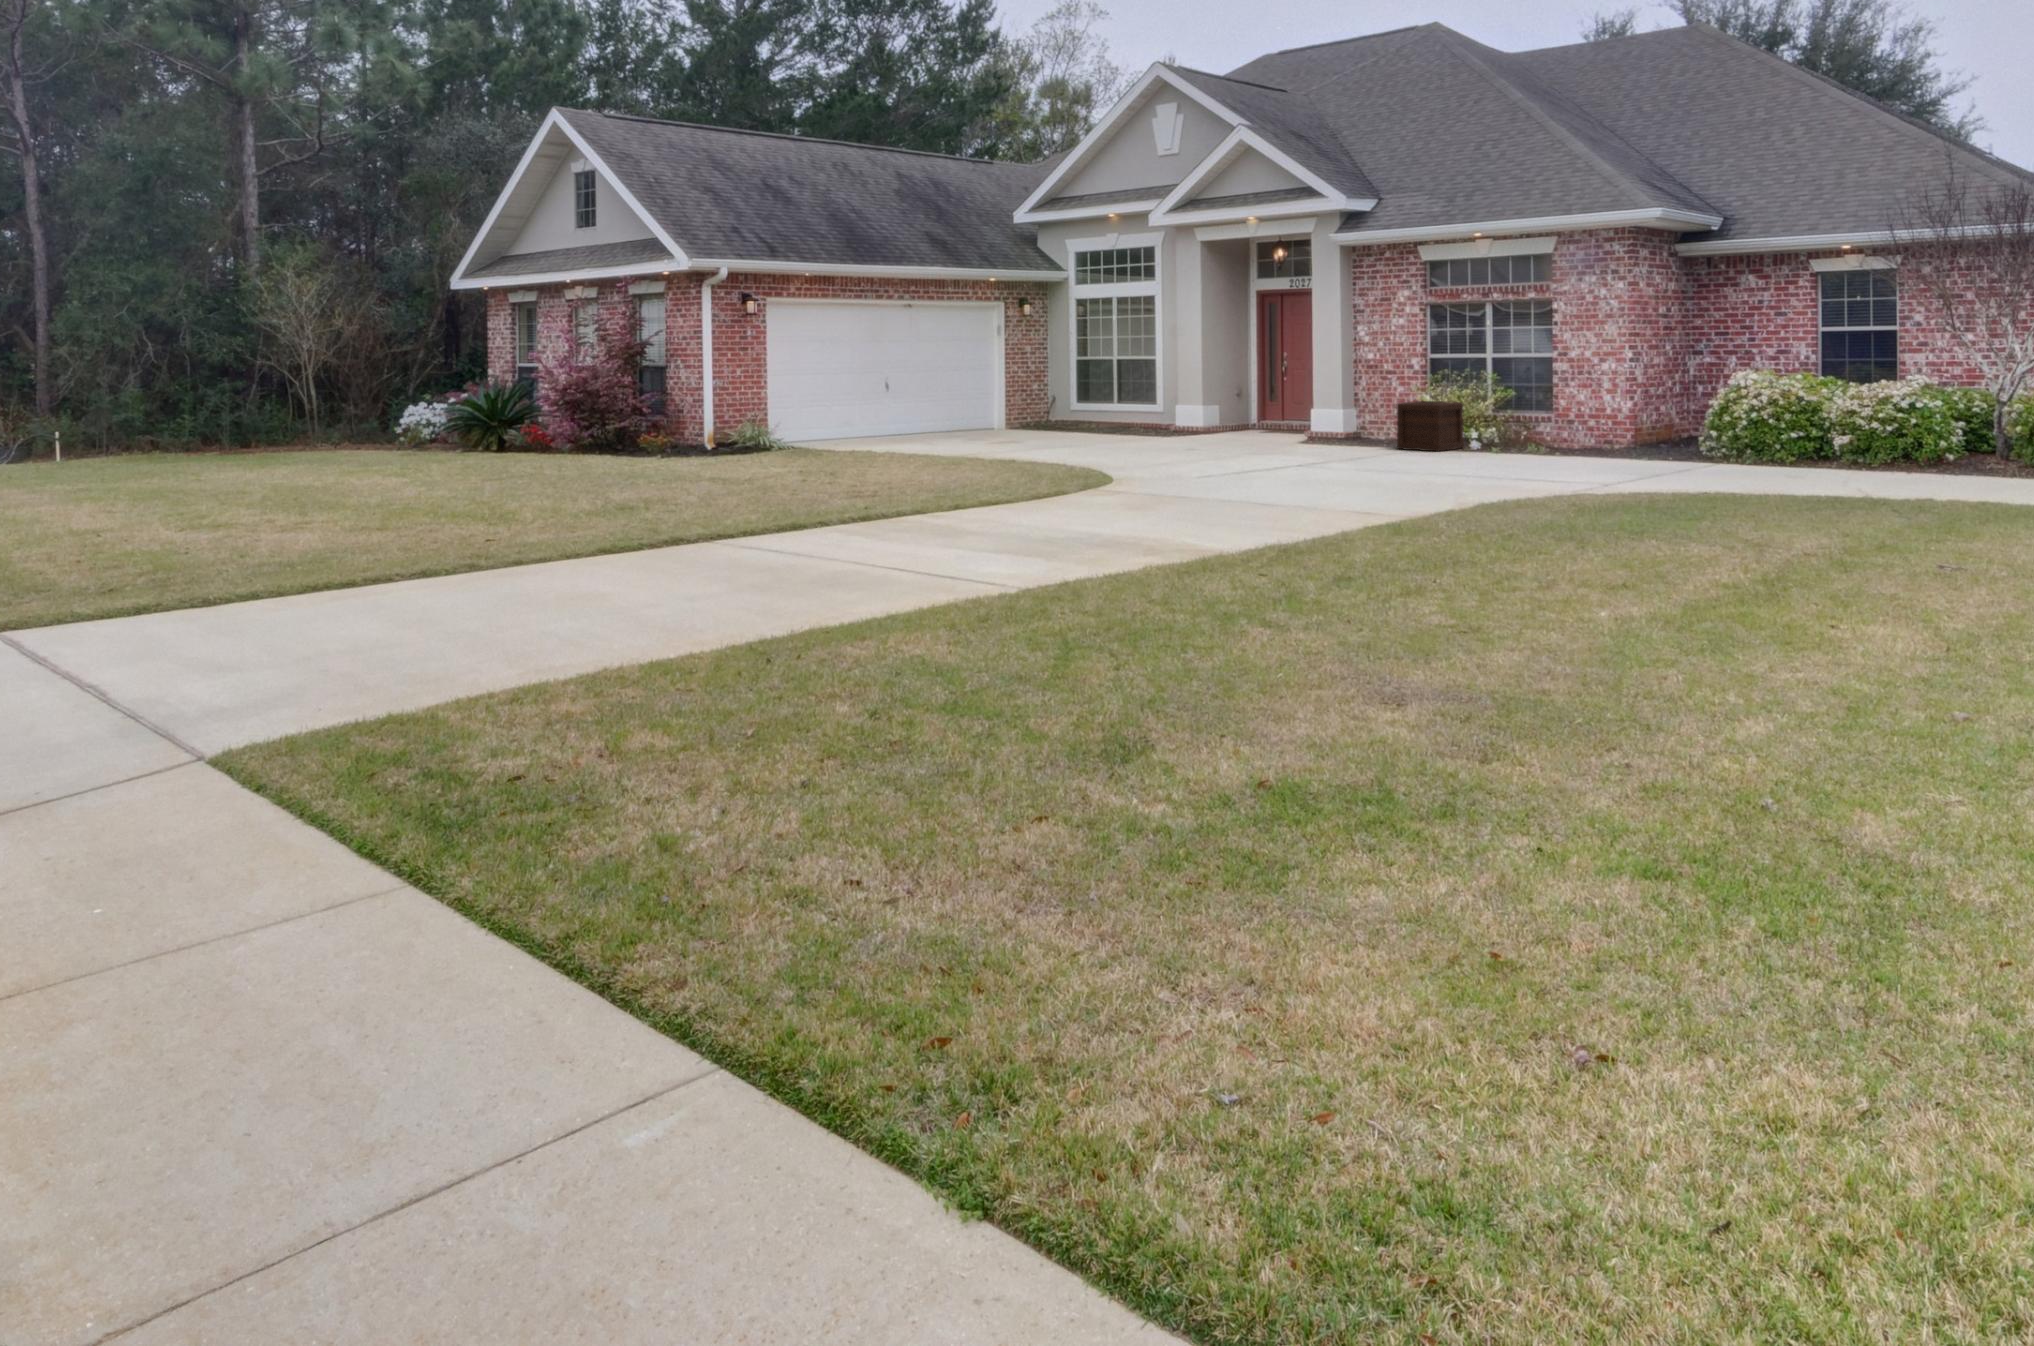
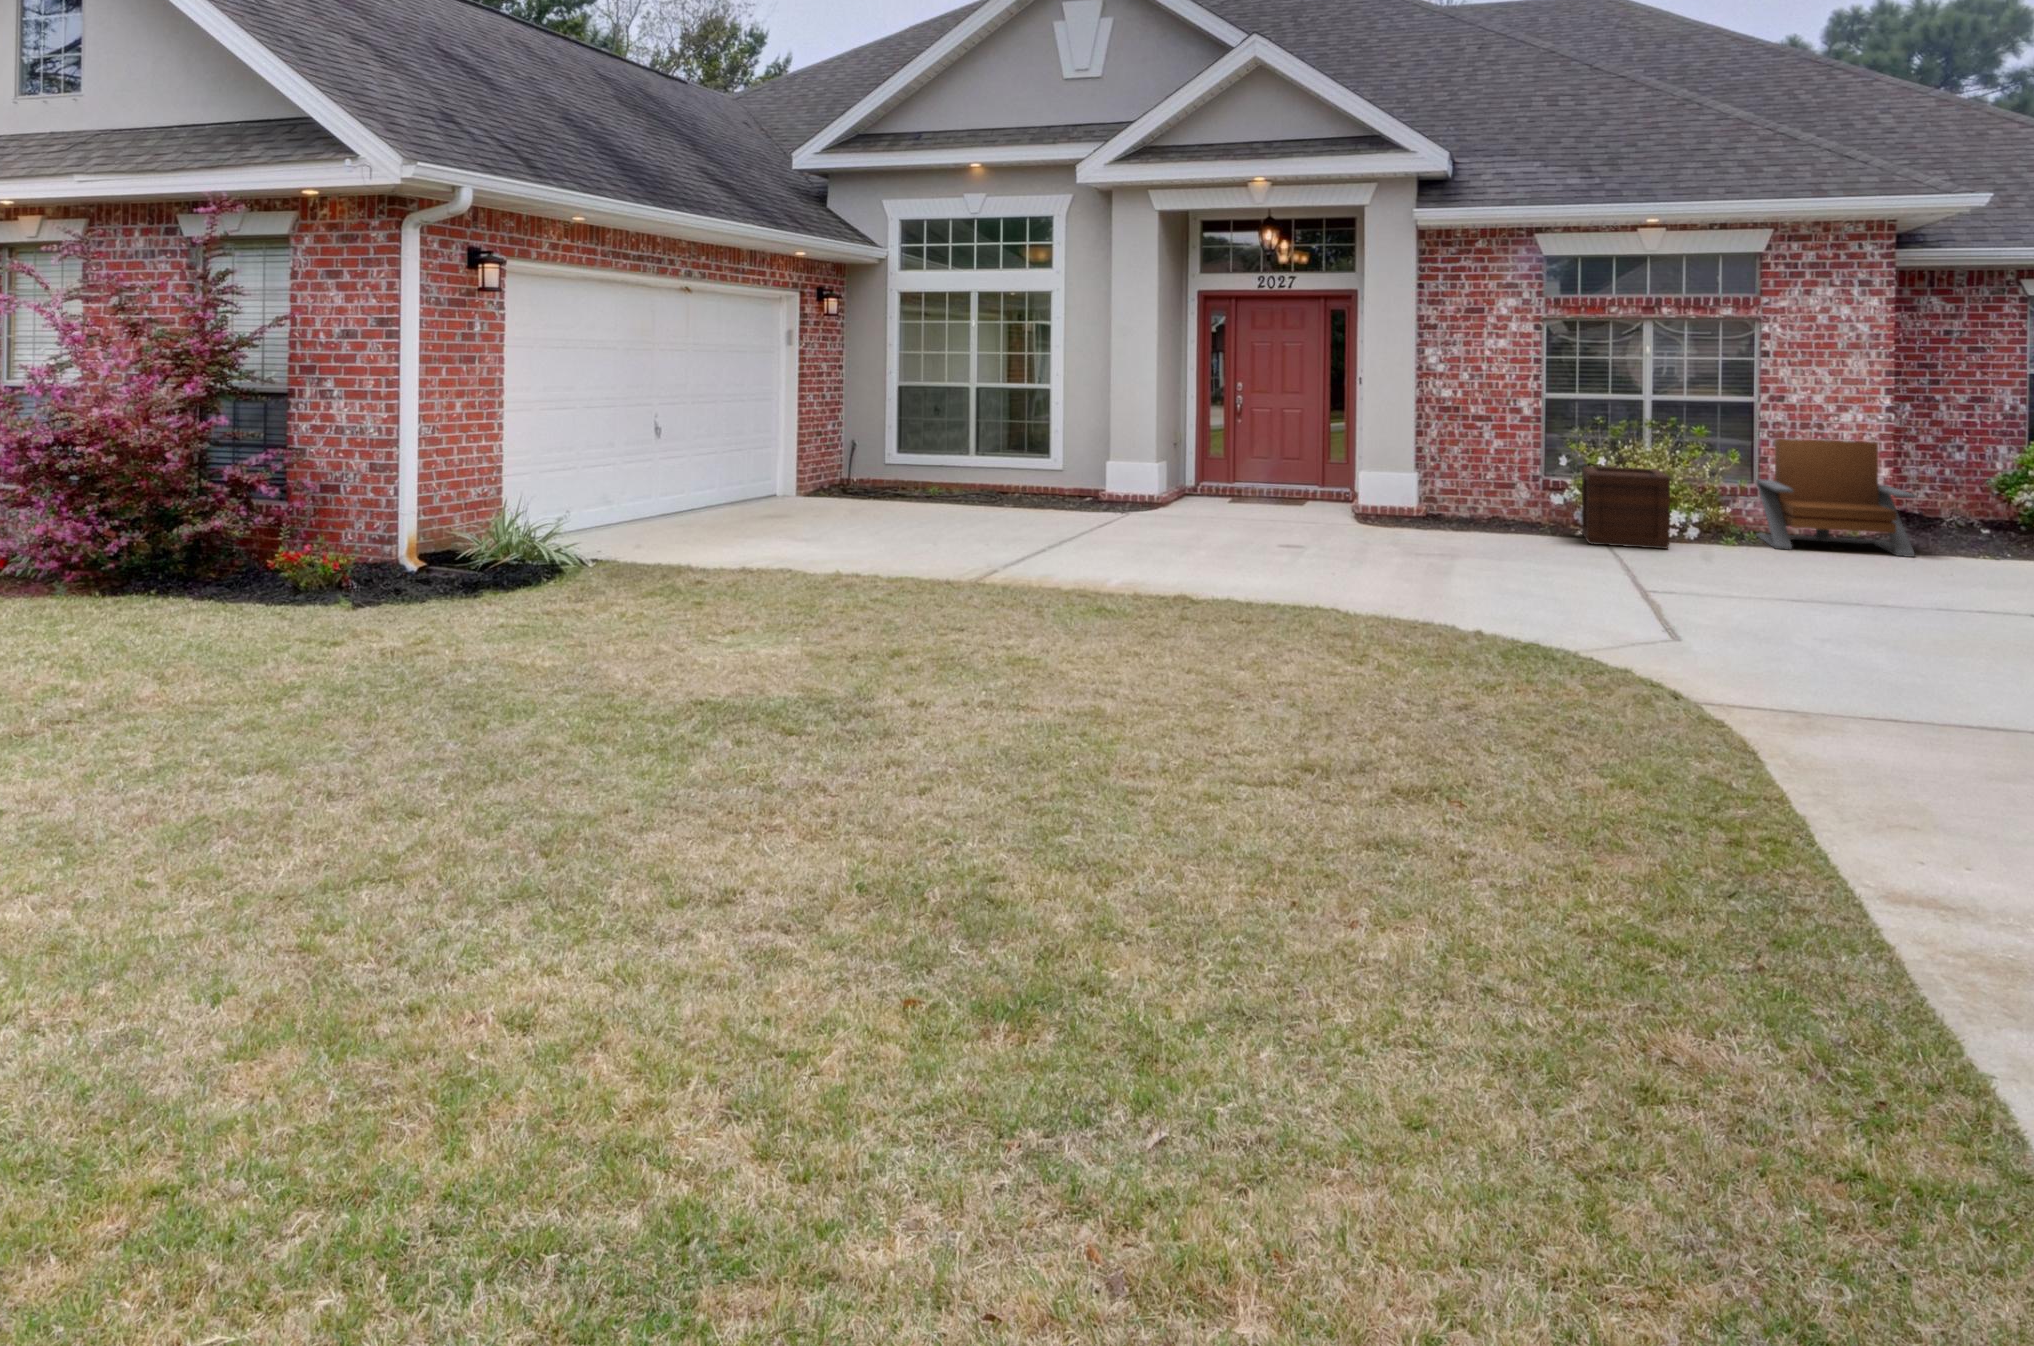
lounge chair: none [1516,381,1622,457] -> present [1756,439,1916,557]

